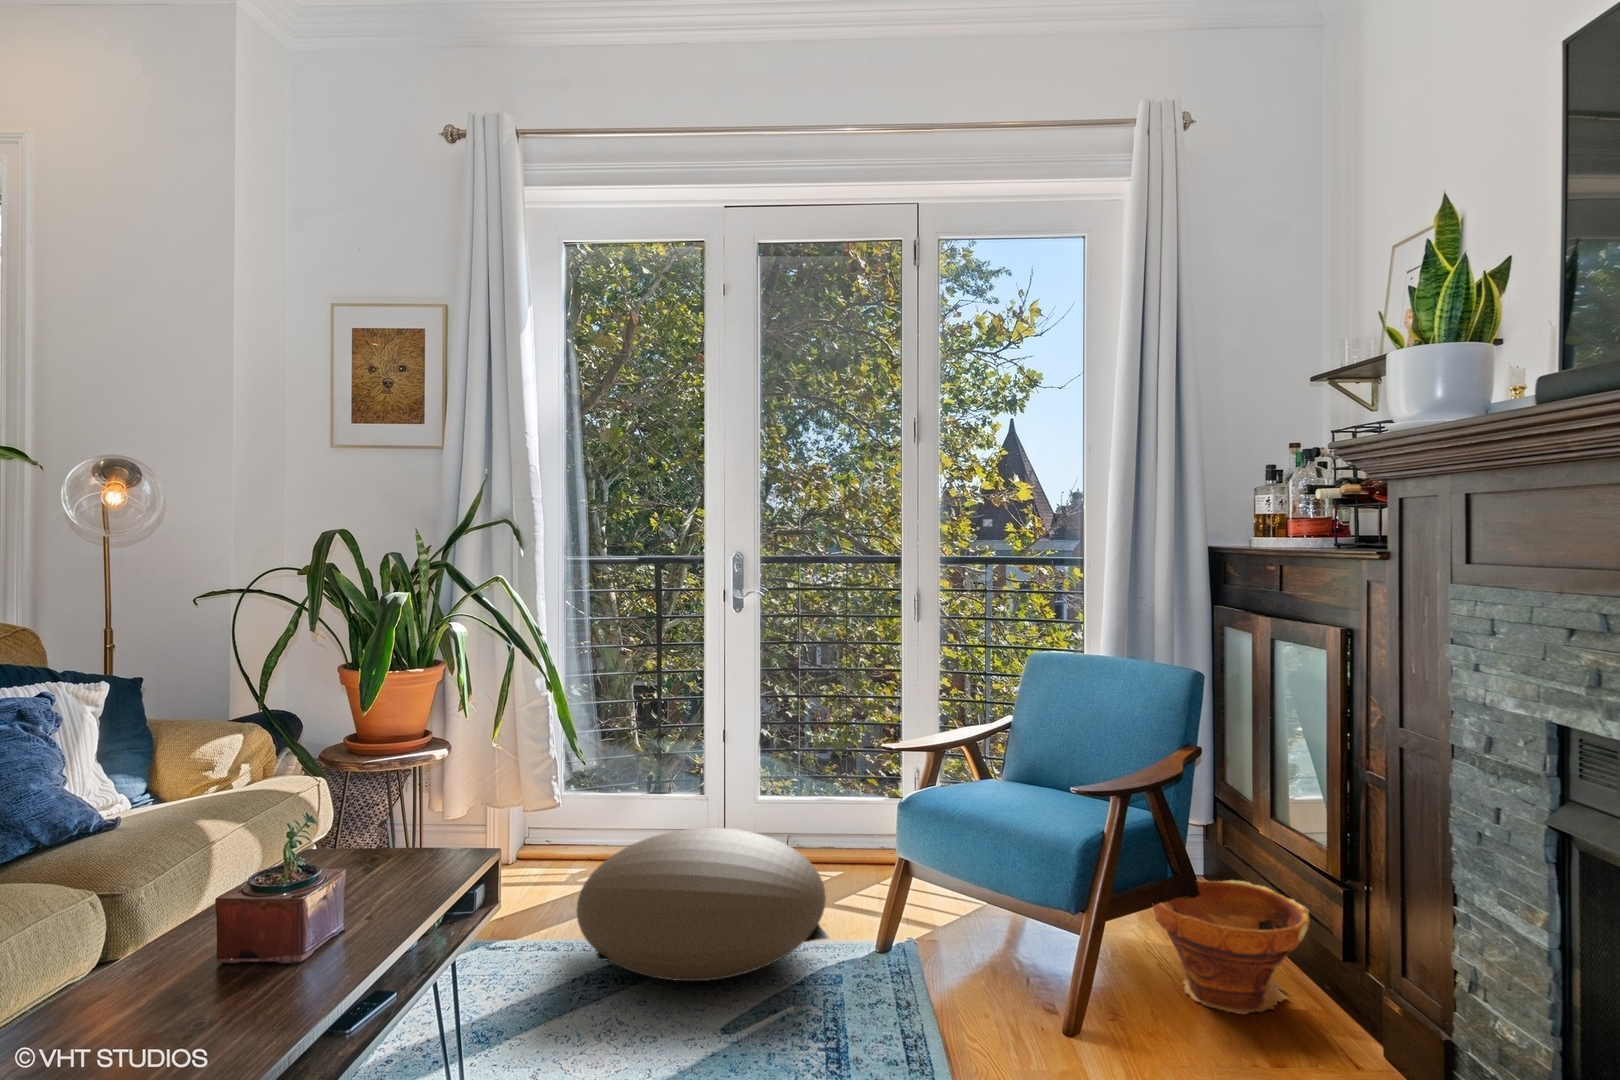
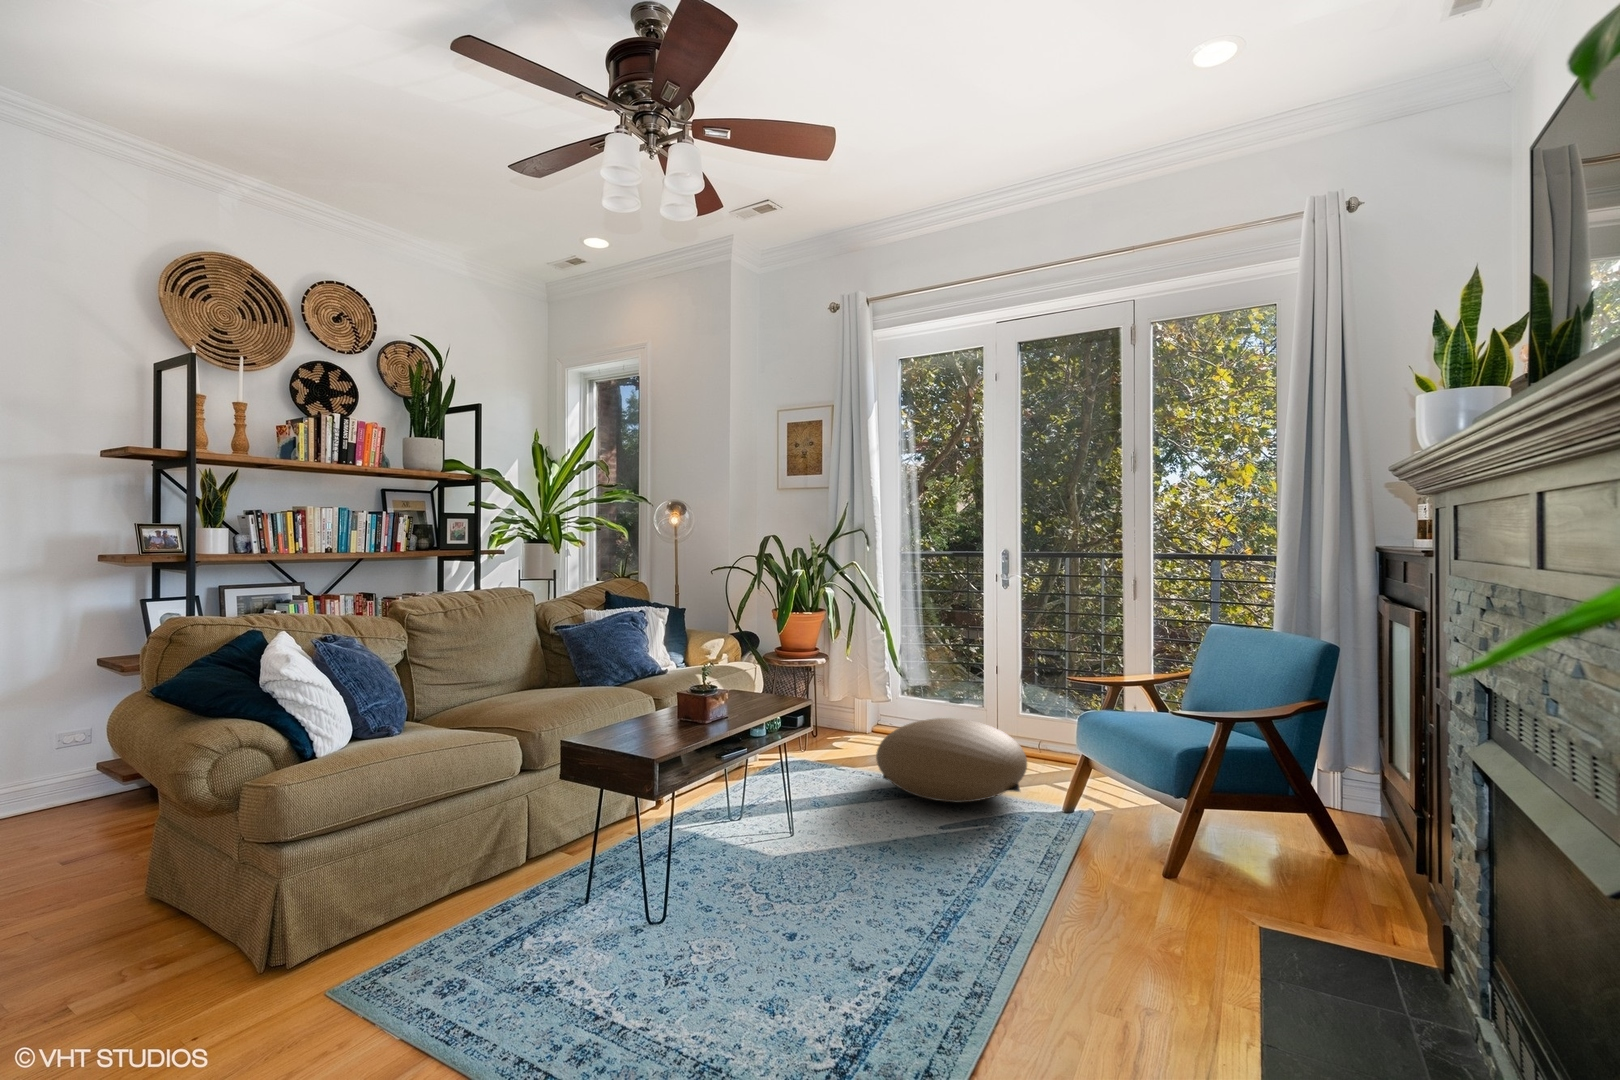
planter: present [1153,880,1310,1014] -> none [1247,797,1375,893]

